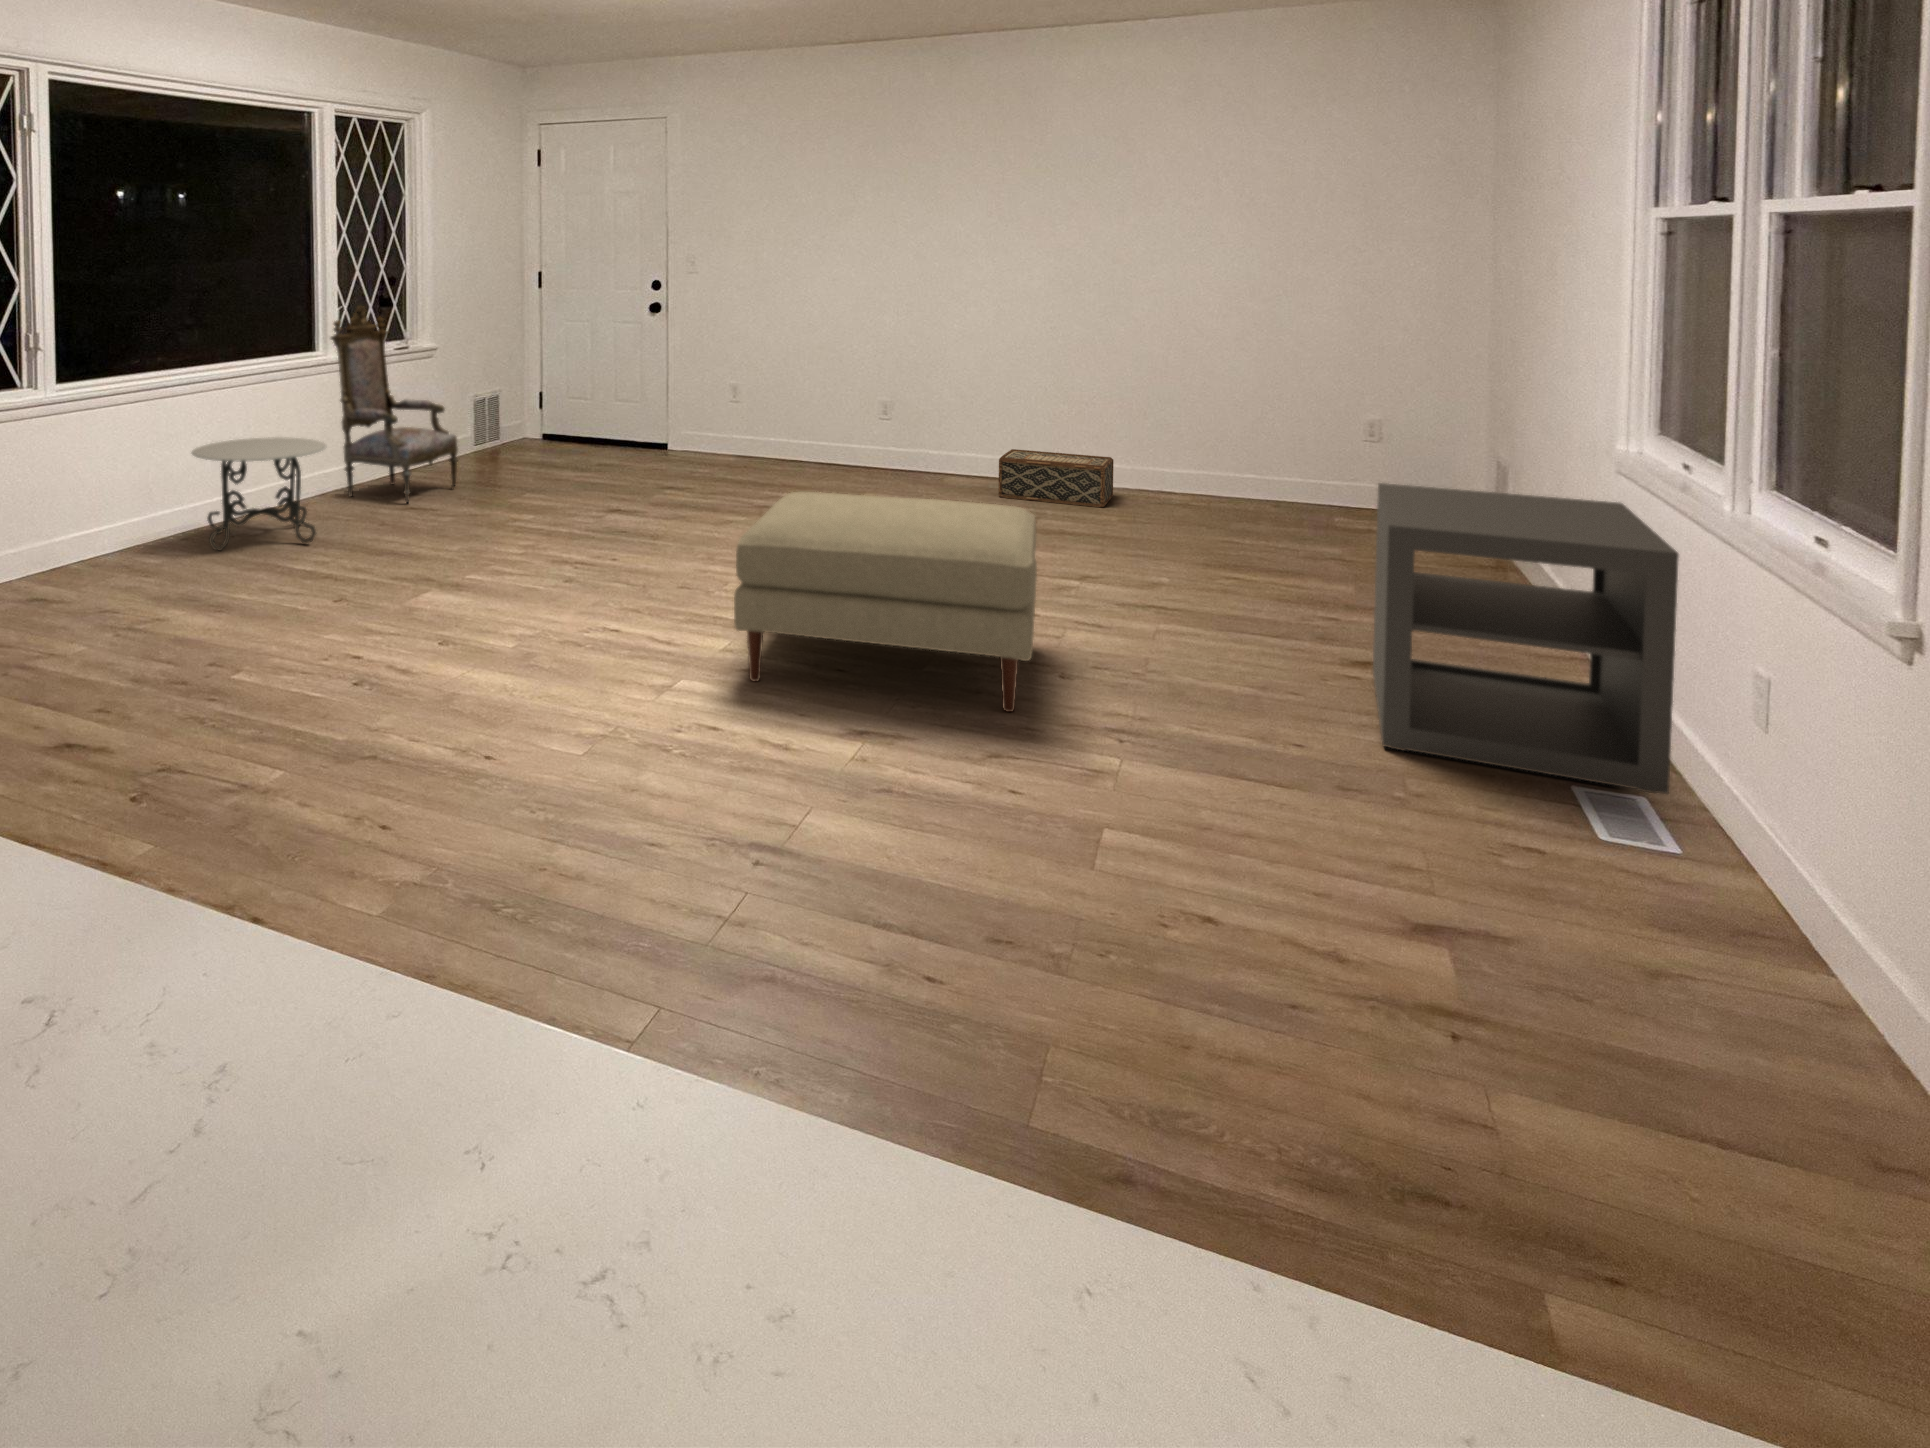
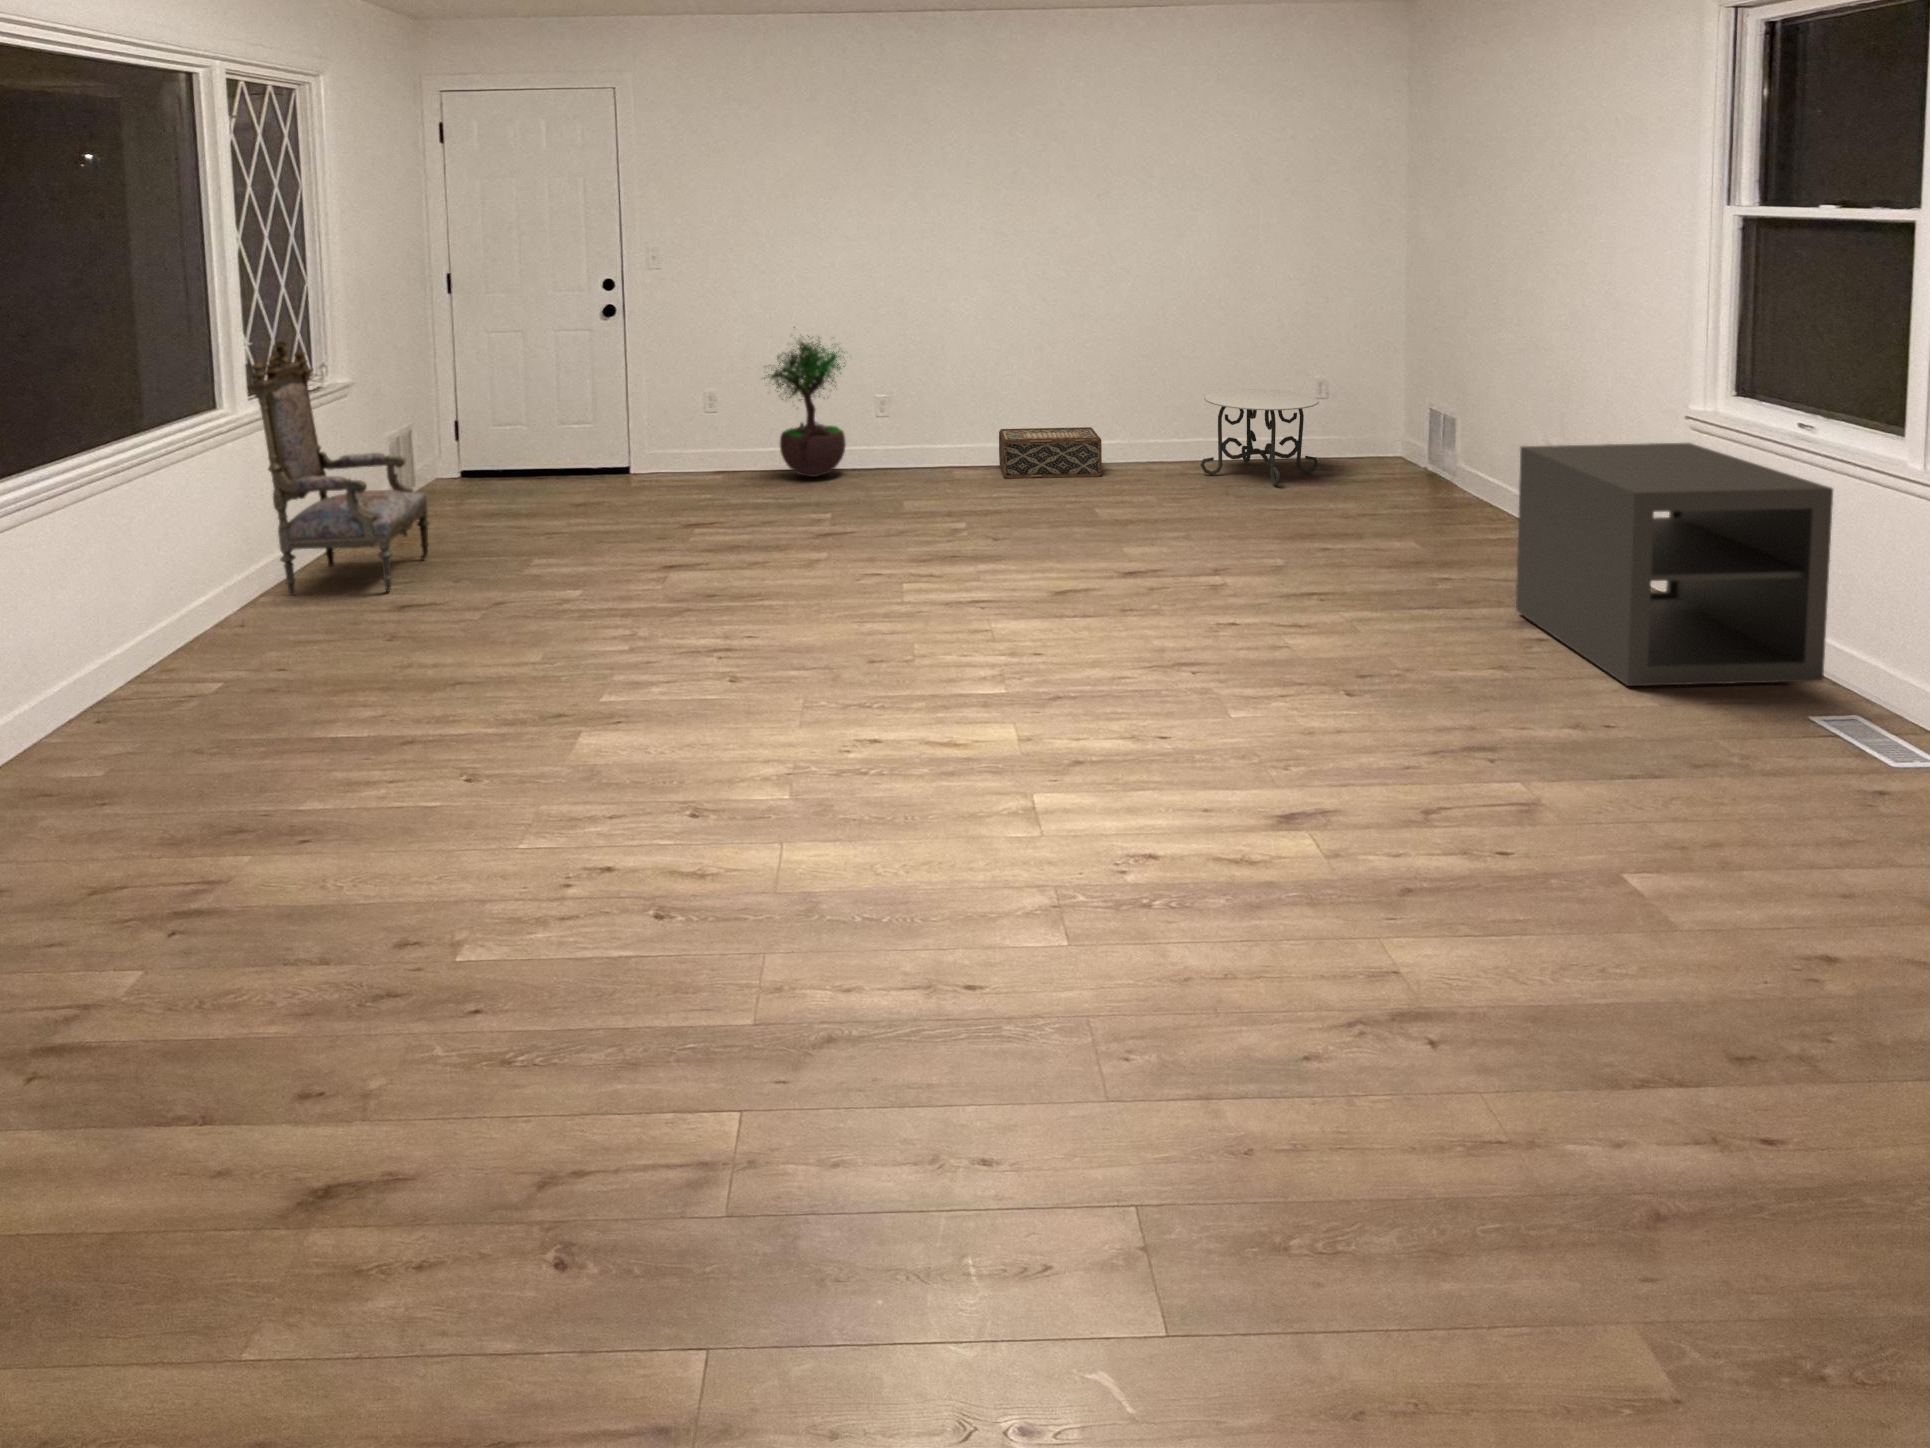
potted tree: none [768,329,853,474] -> present [764,327,846,477]
side table: present [192,437,326,550] -> present [1200,389,1319,486]
ottoman: present [734,492,1037,712] -> none [1013,510,1380,757]

